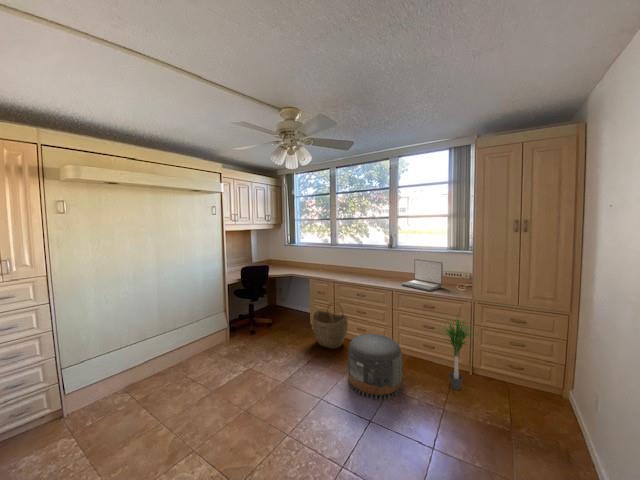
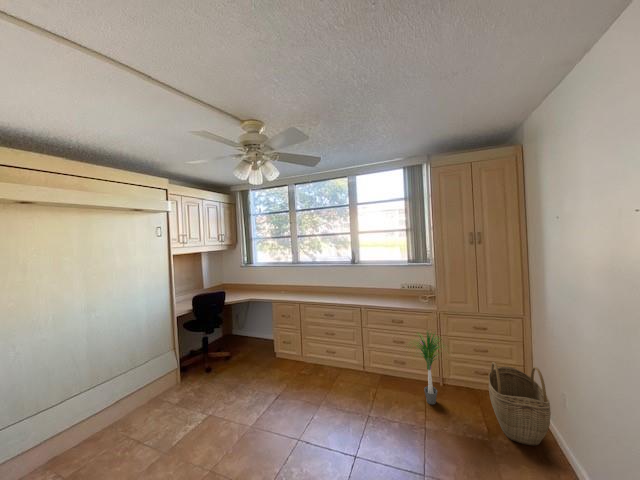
laptop: present [402,259,443,291] -> none [368,274,407,306]
woven basket: present [312,302,348,349] -> present [489,362,551,445]
pouf: present [348,334,402,399] -> none [323,356,380,430]

